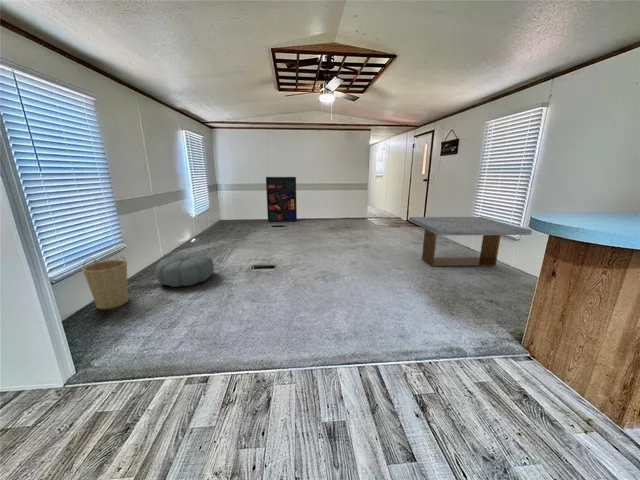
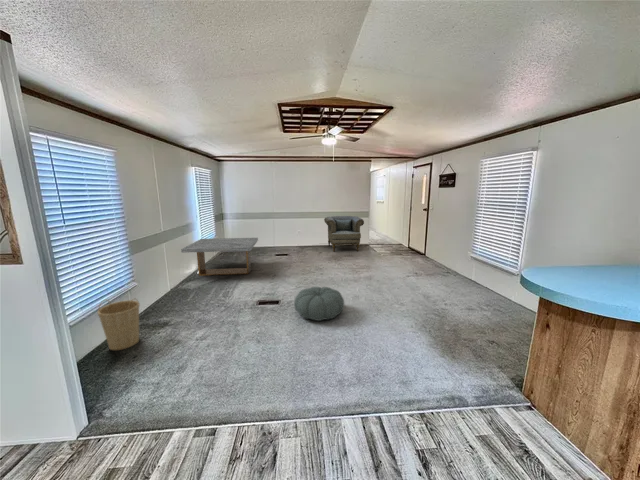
bookshelf: present [266,177,297,222] -> none [271,206,301,249]
armchair: none [321,188,363,224] -> present [324,216,364,252]
coffee table: present [409,217,532,267] -> present [181,238,258,276]
pouf: present [156,253,214,287] -> present [294,287,344,321]

